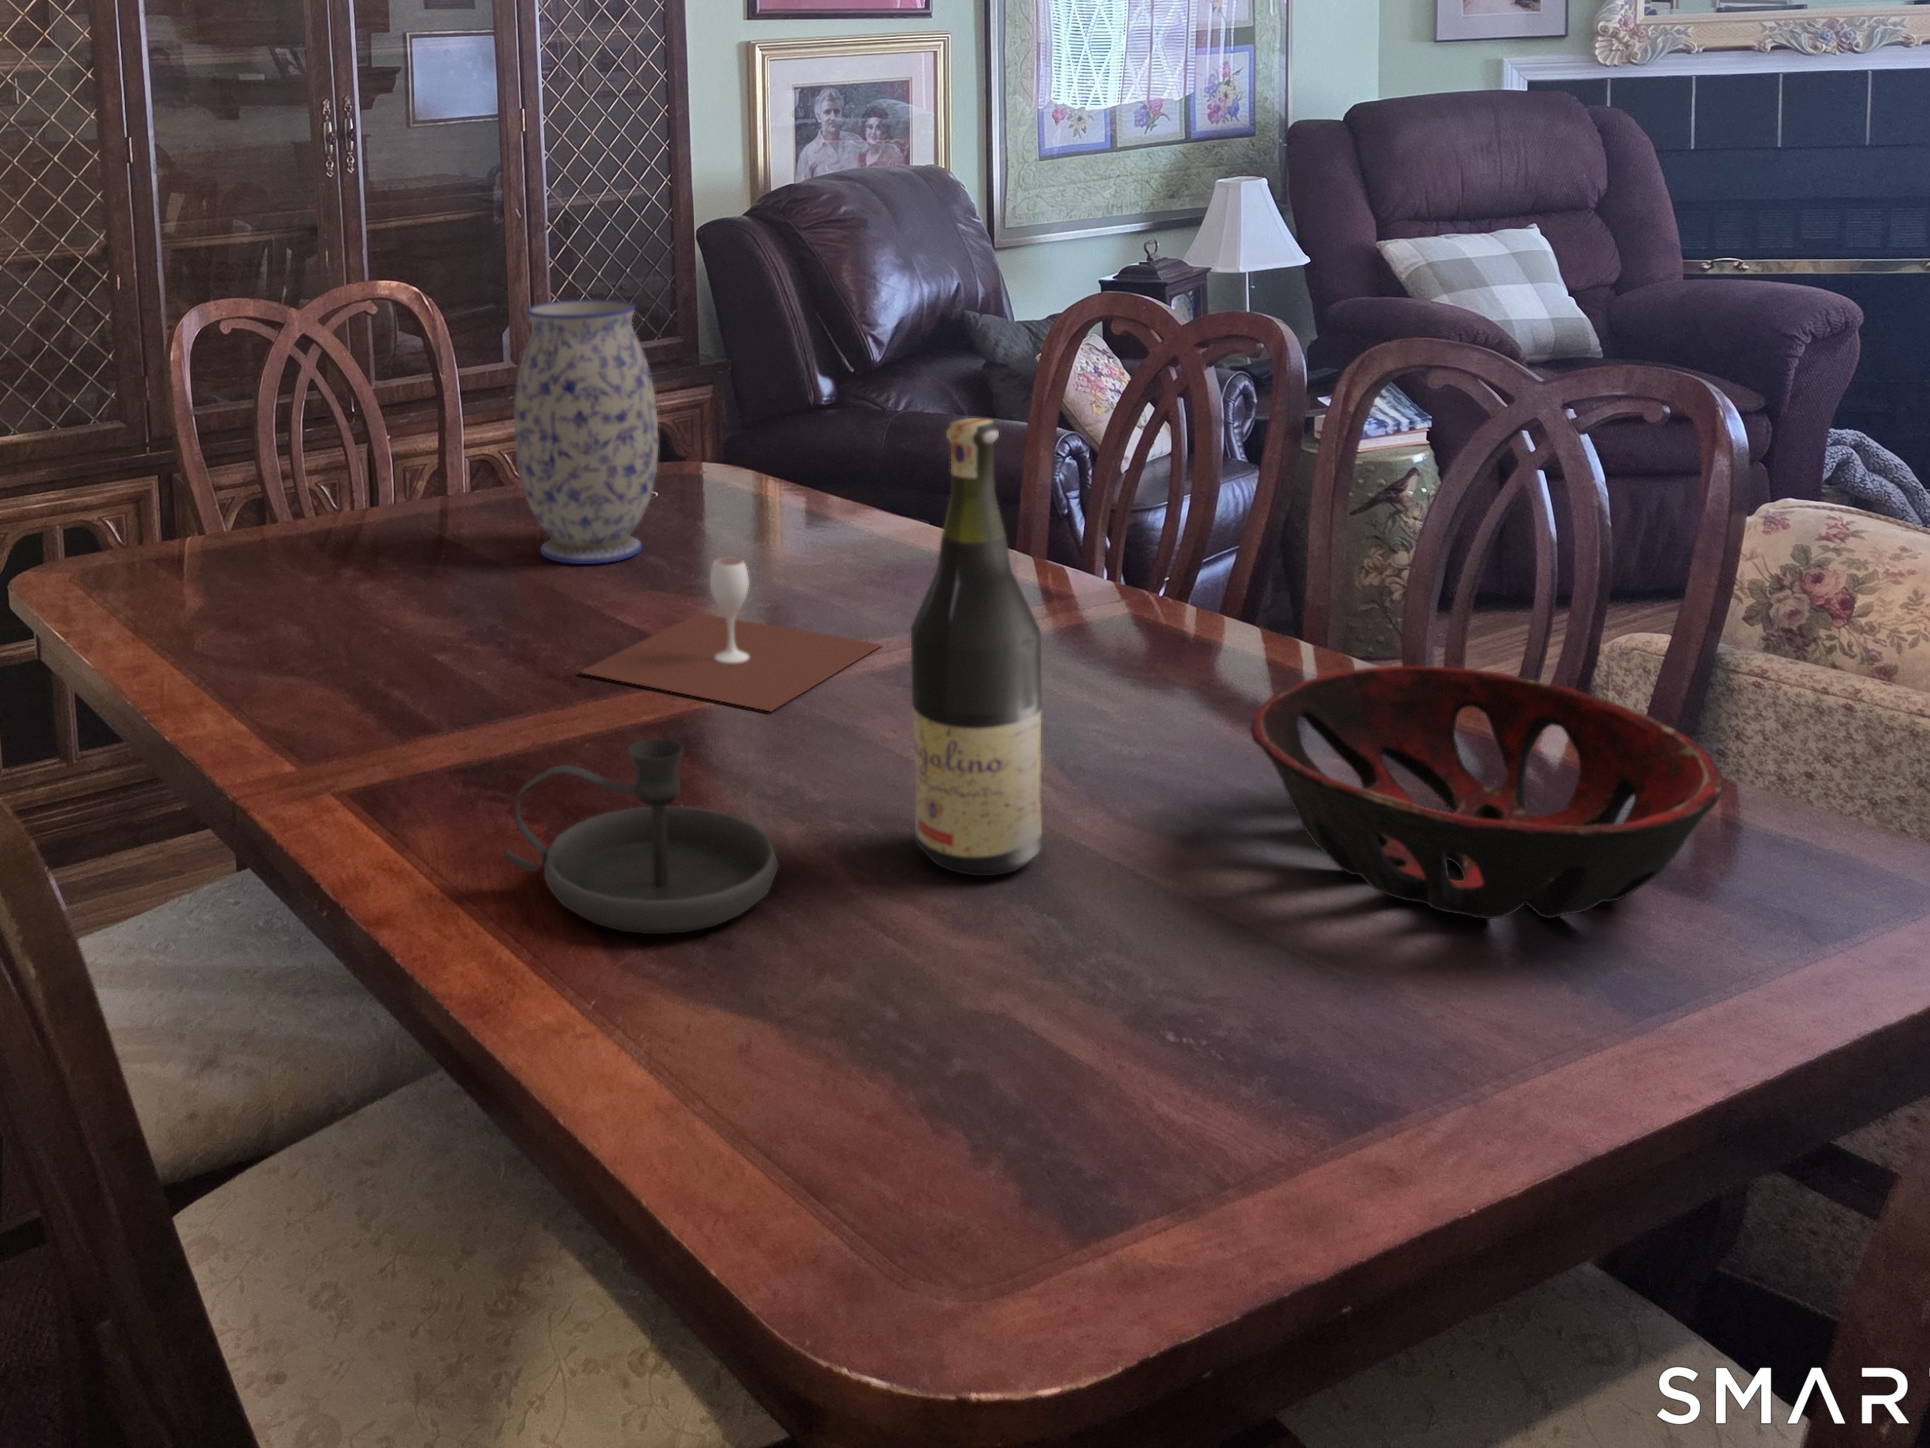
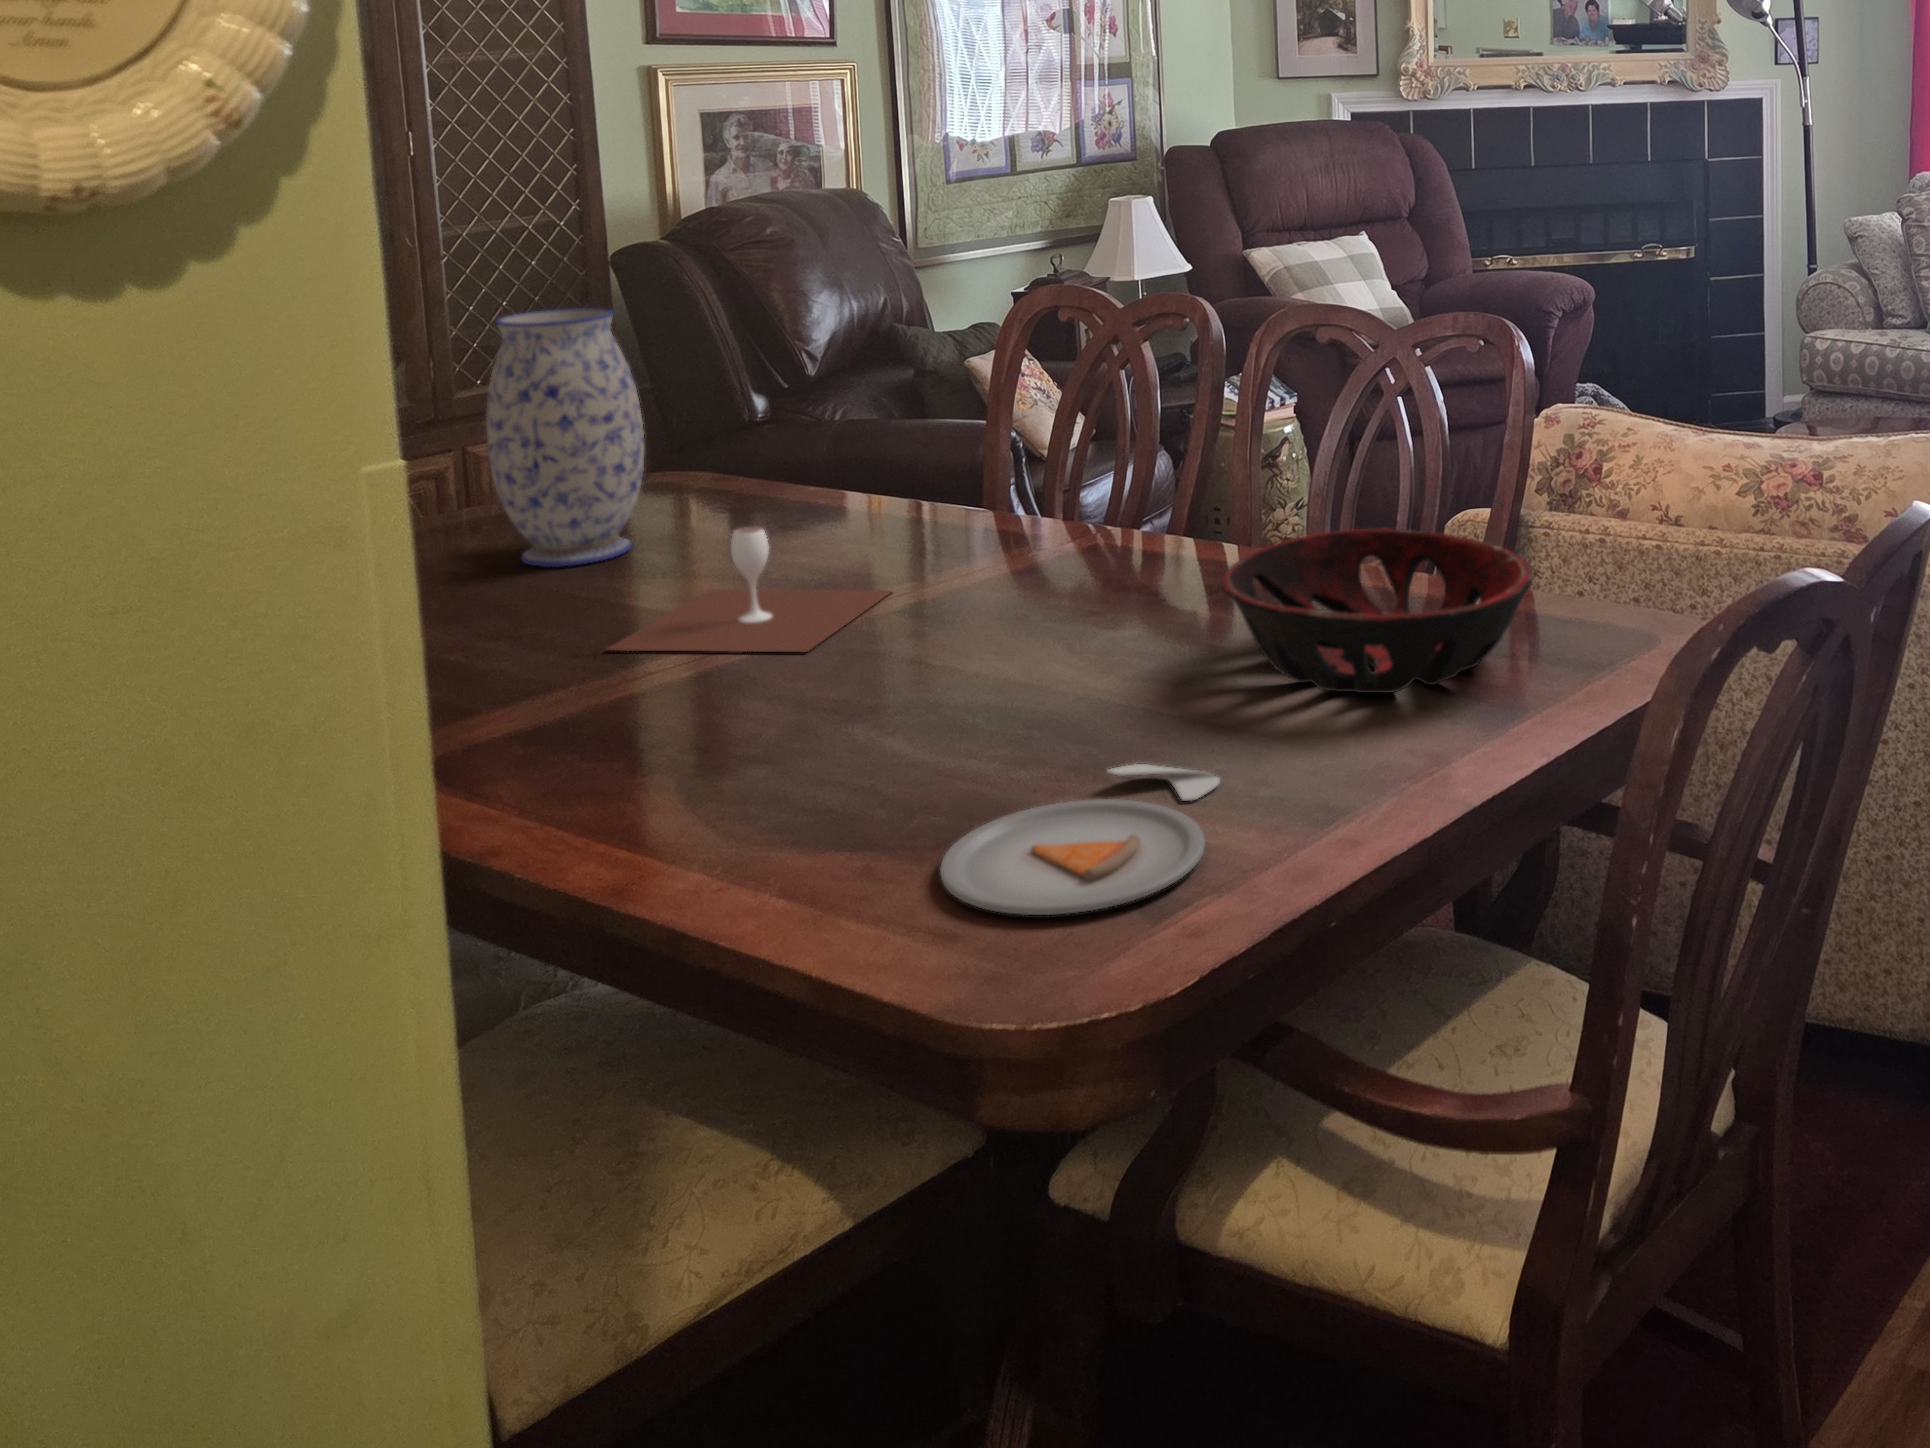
wine bottle: present [911,418,1043,876] -> none [954,361,1071,734]
candlestick: present [505,738,779,934] -> none [597,658,856,825]
dinner plate: none [829,960,1214,1189] -> present [940,764,1220,915]

